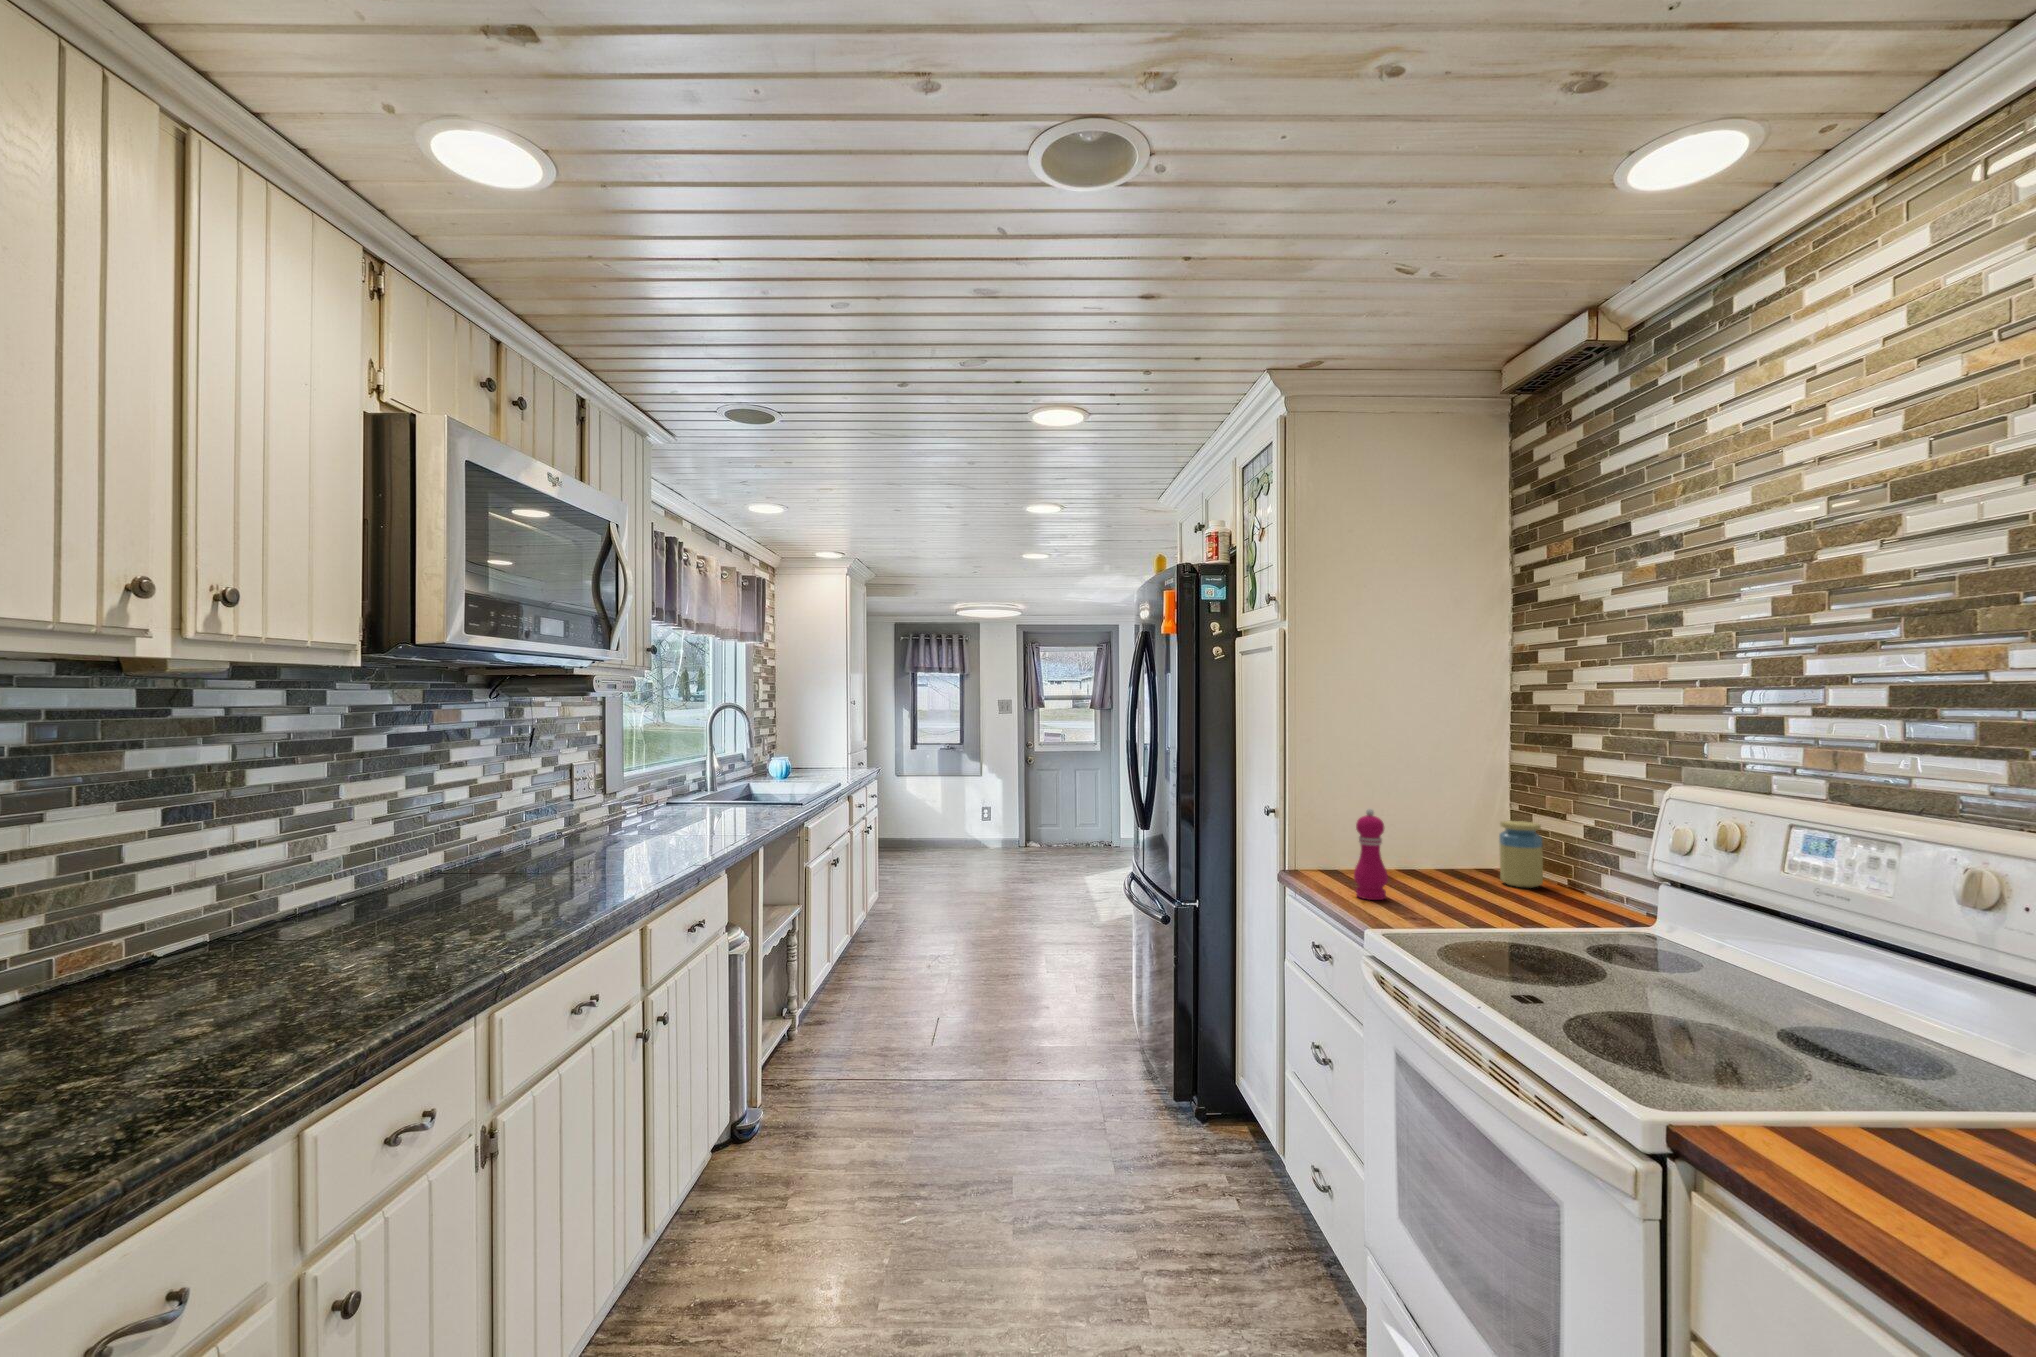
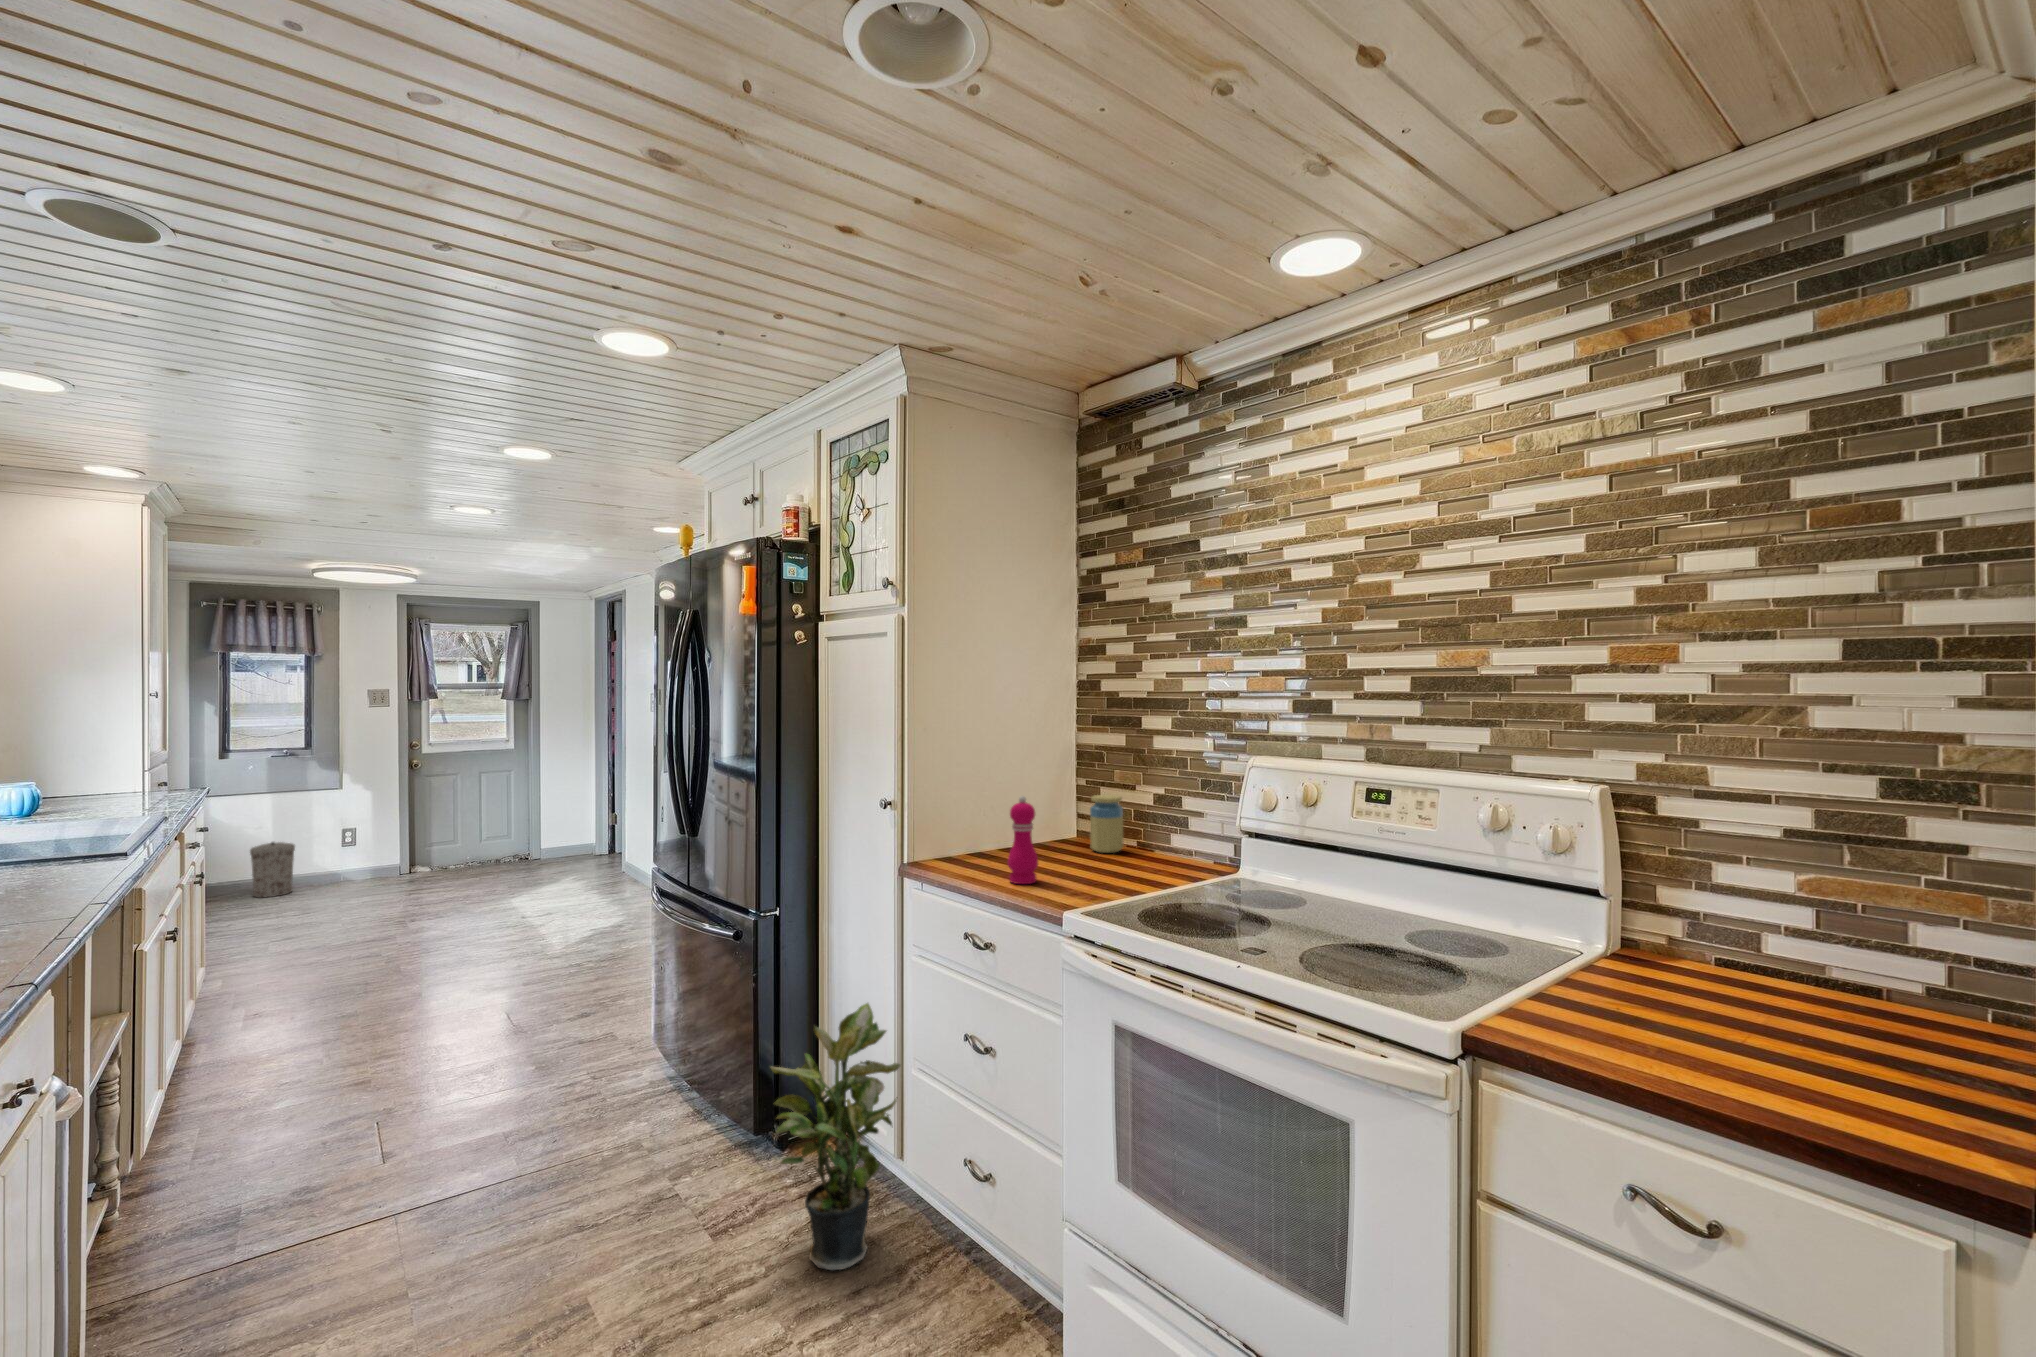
trash can: none [933,810,958,850] -> present [250,842,295,898]
potted plant: none [1150,992,1274,1232] -> present [770,1003,900,1270]

